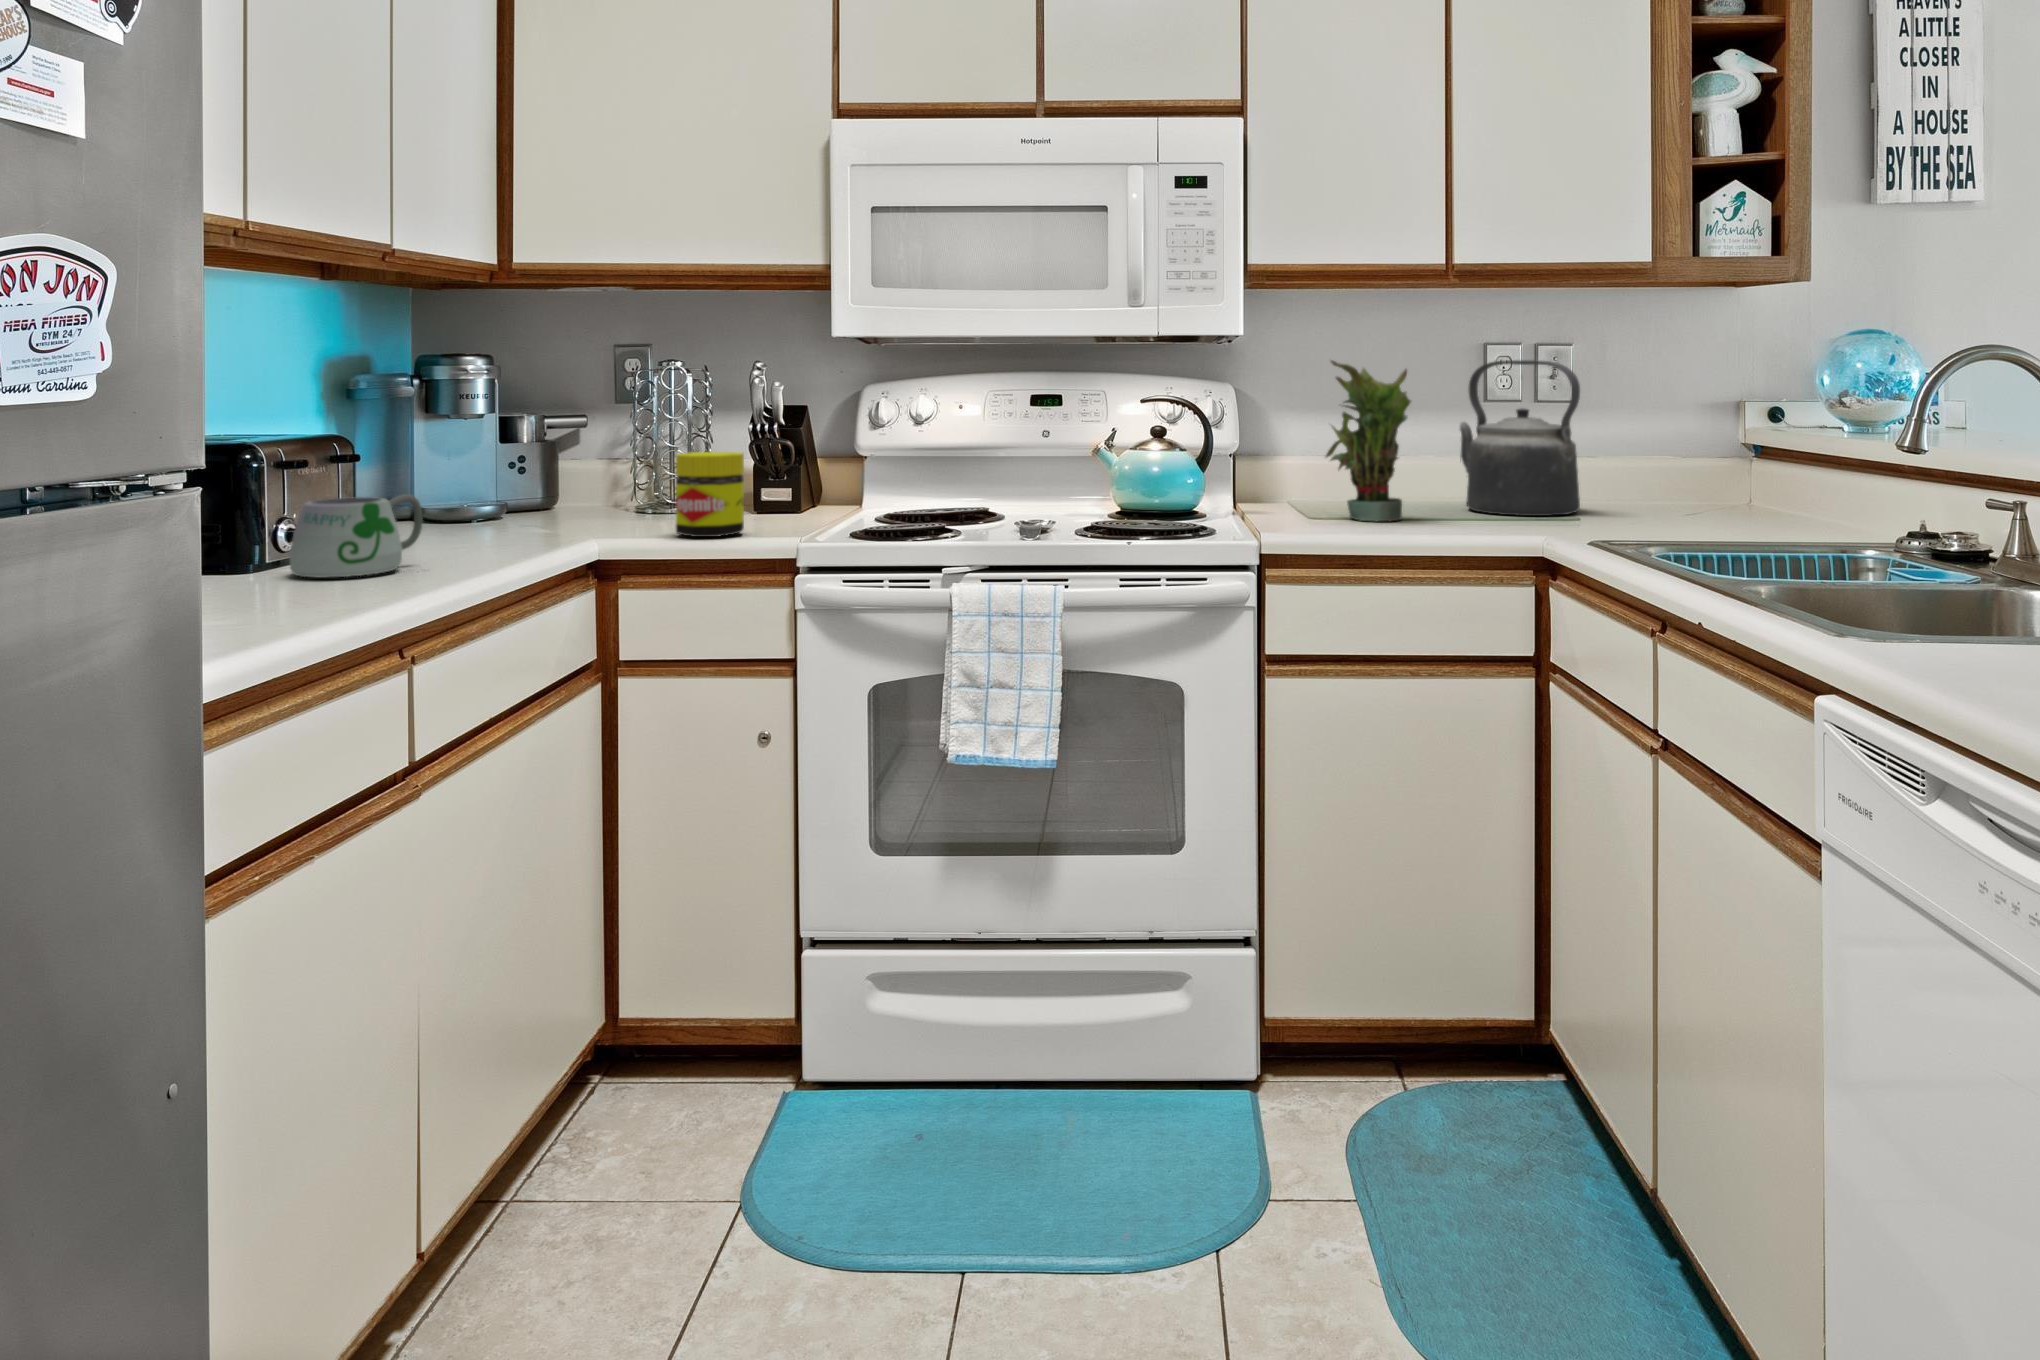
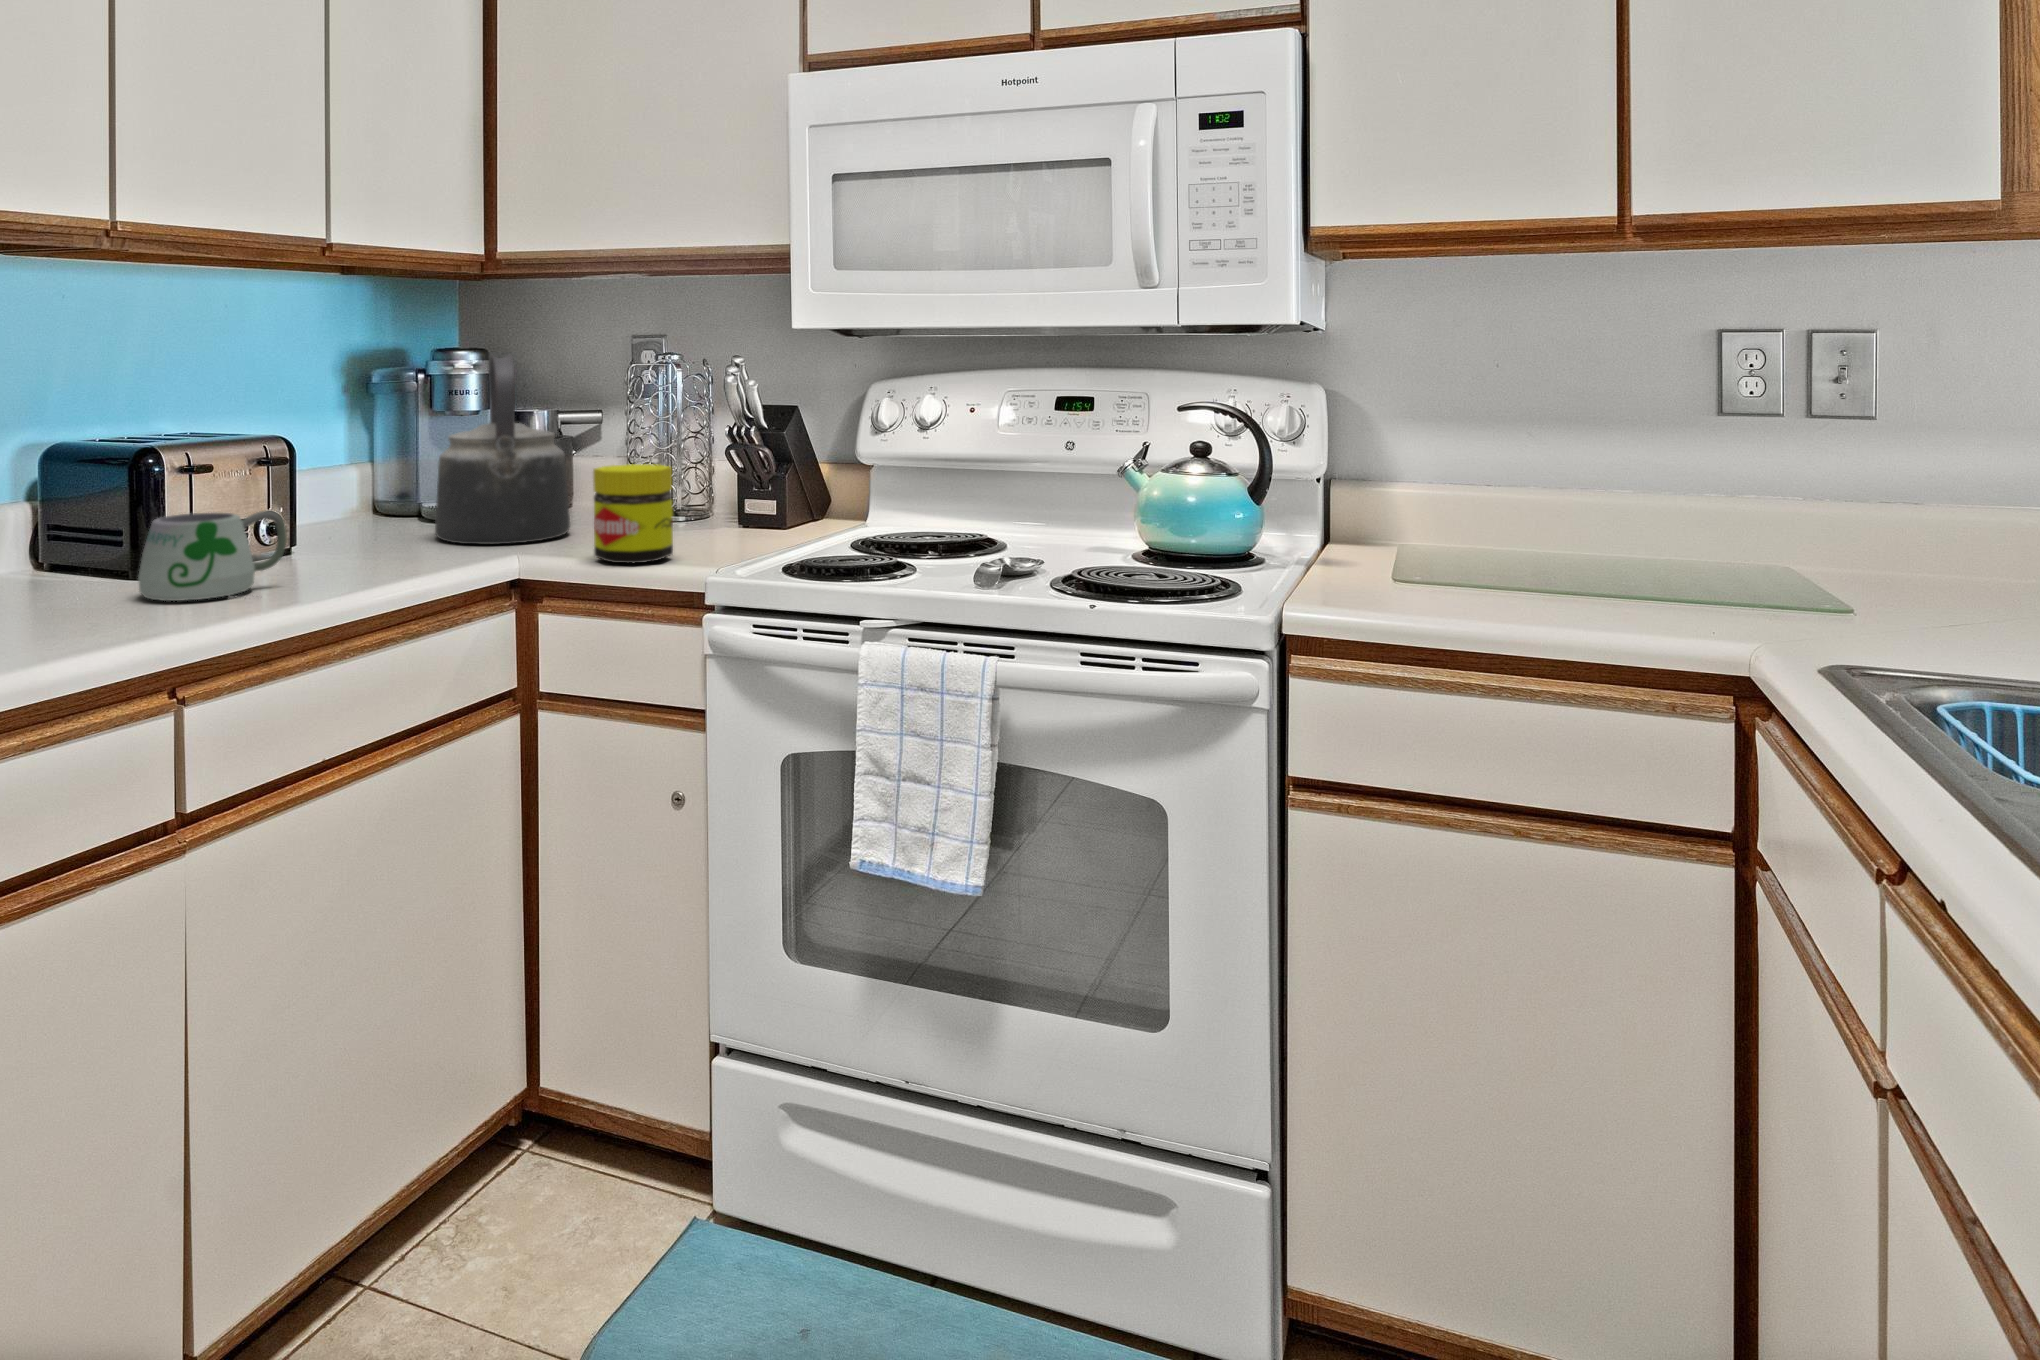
potted plant: present [1326,360,1411,521] -> none [1426,358,1562,589]
kettle: present [1460,360,1580,516] -> present [435,355,570,544]

